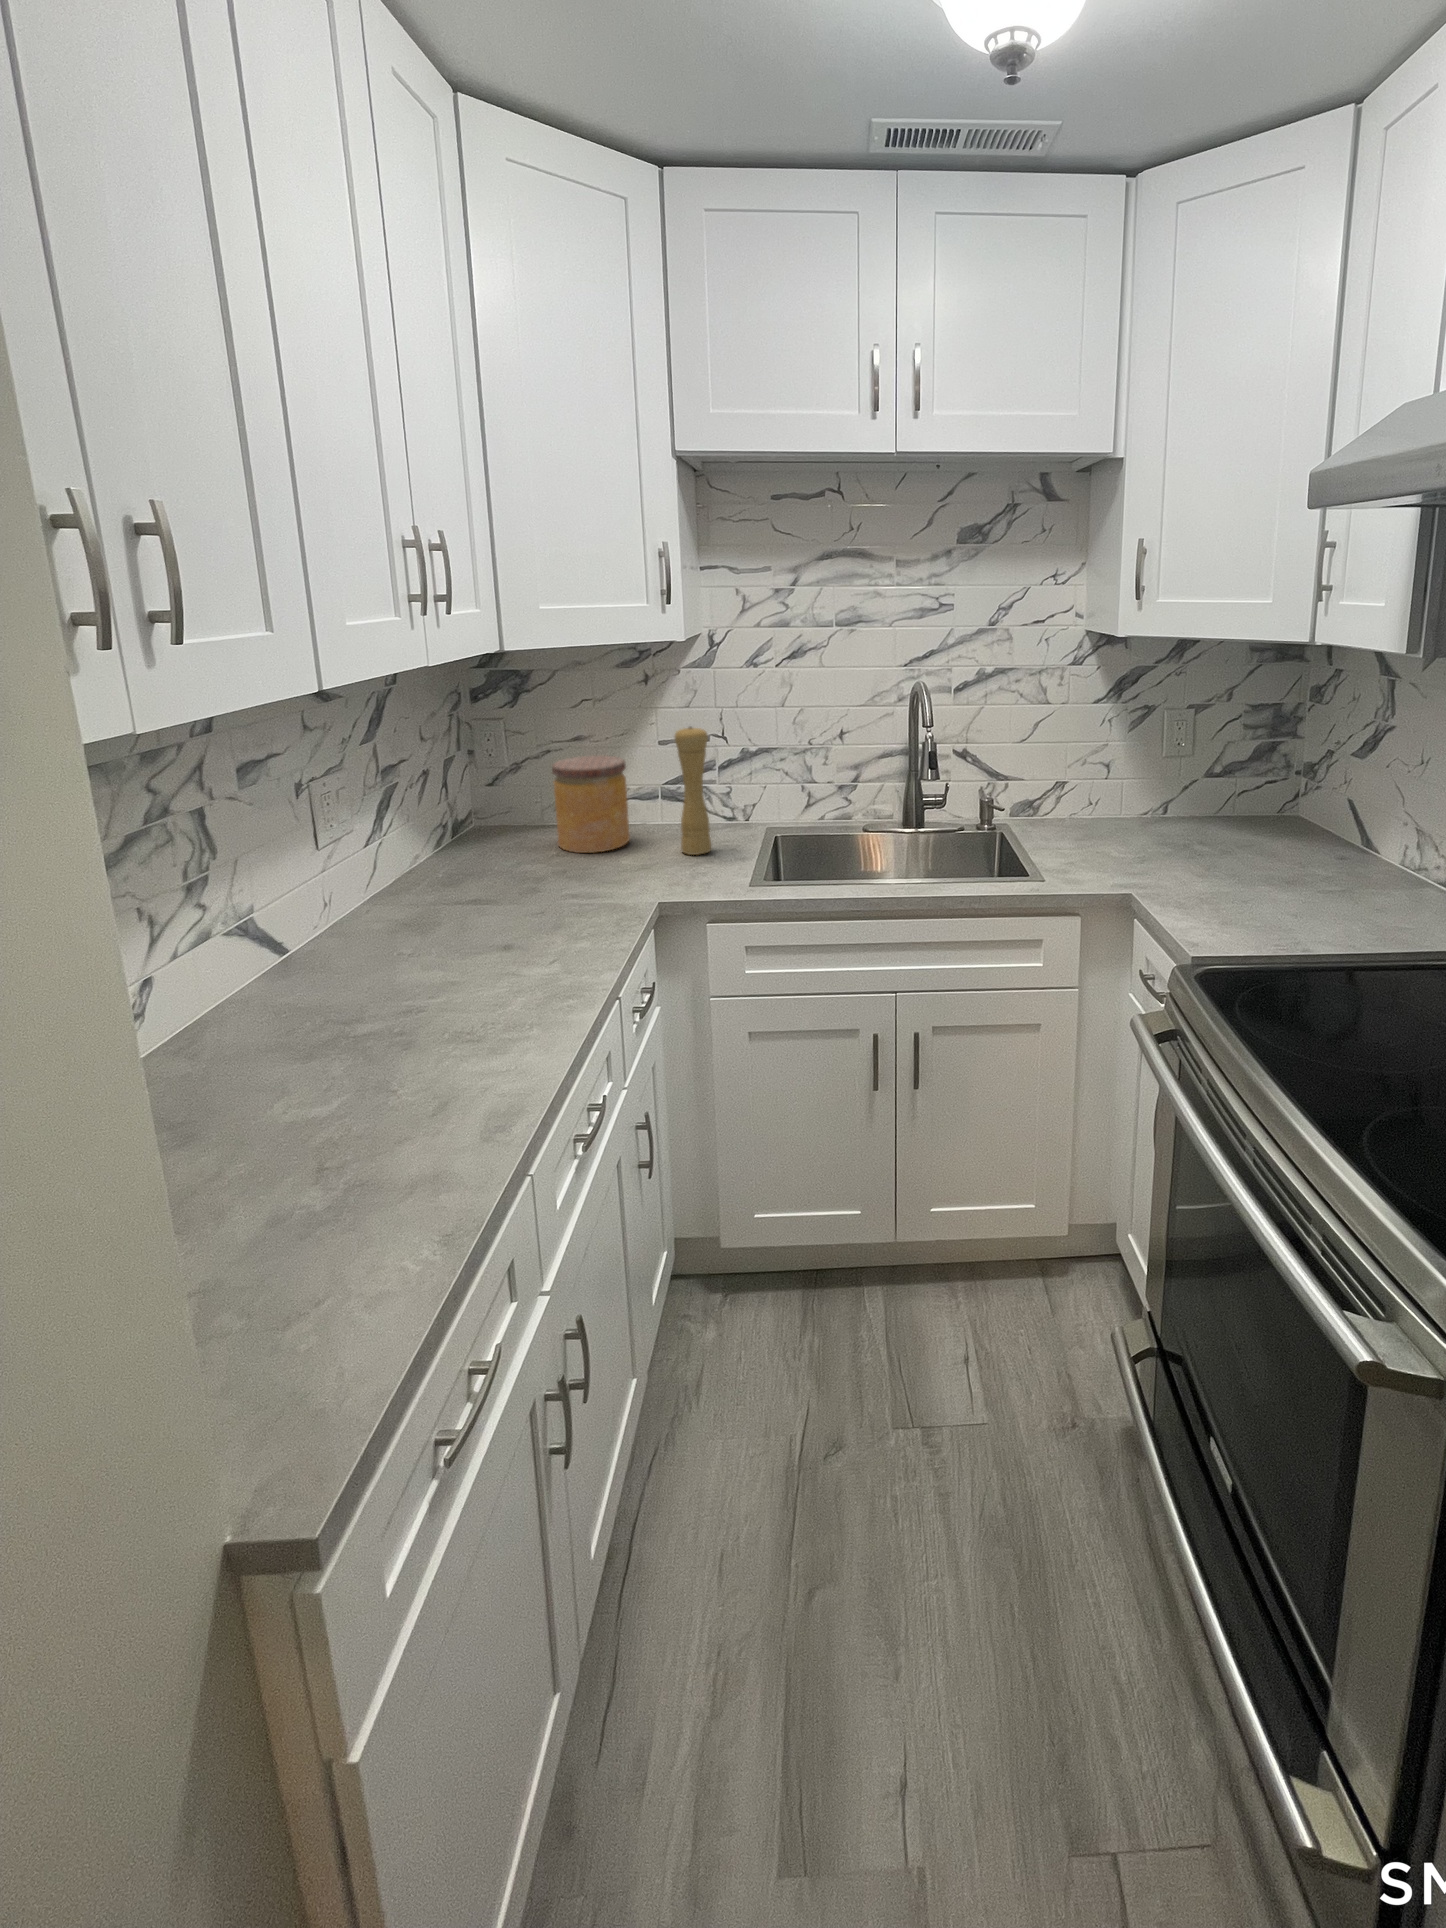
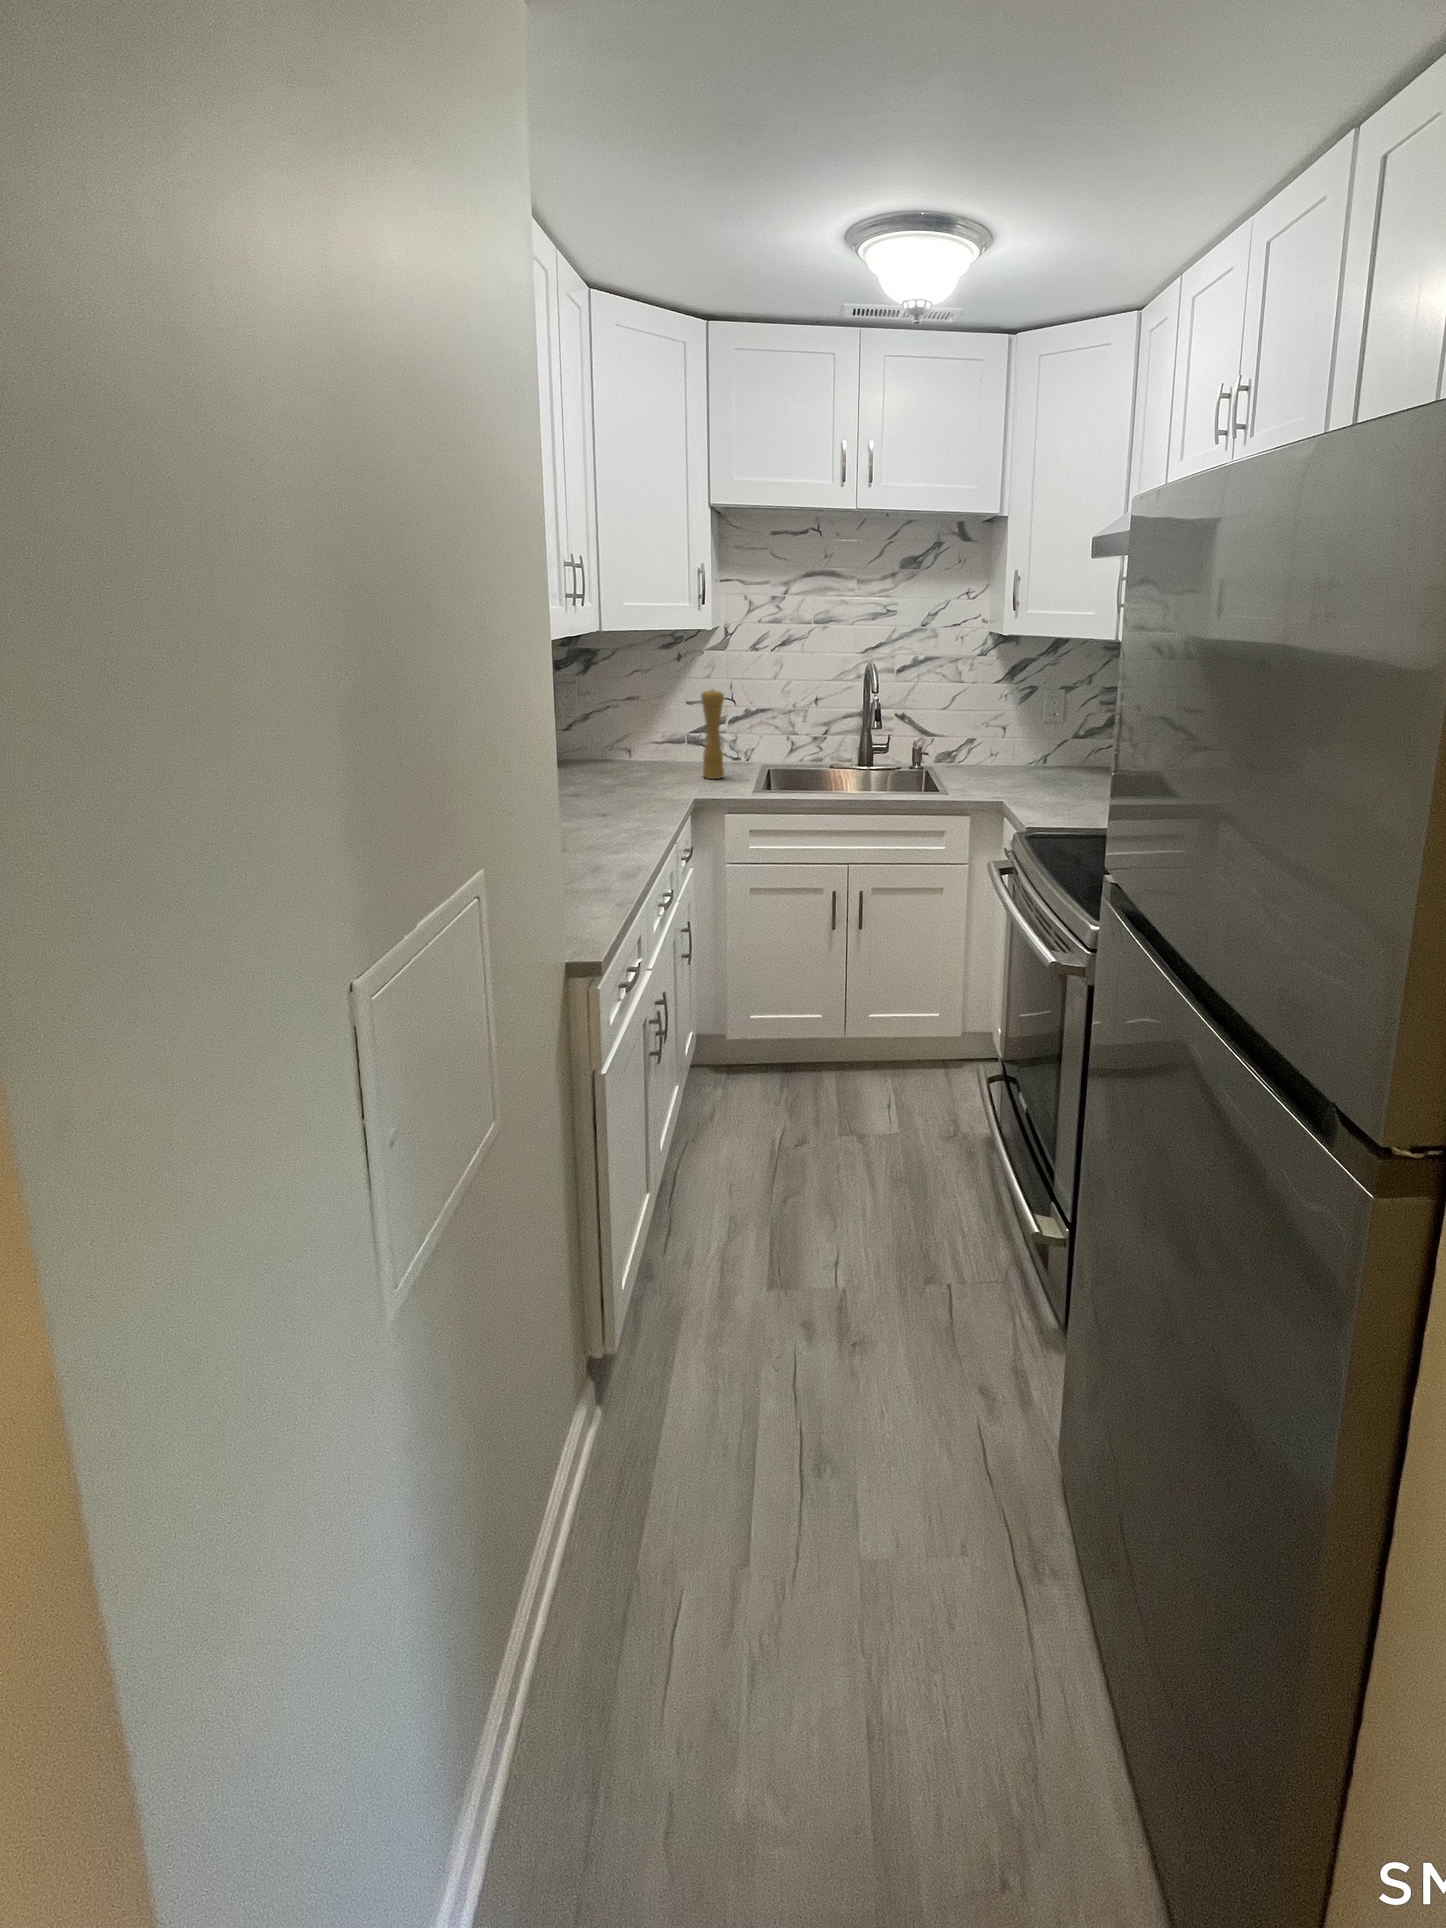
jar: present [552,756,630,853] -> none [614,710,666,775]

